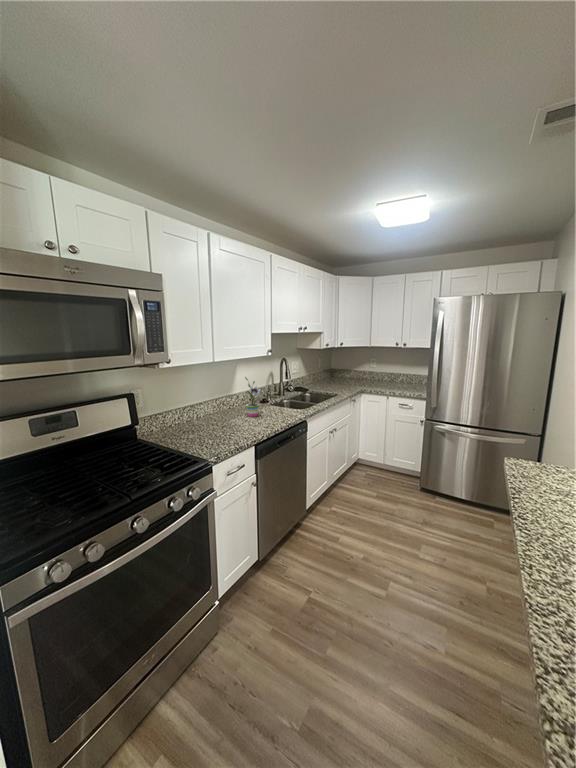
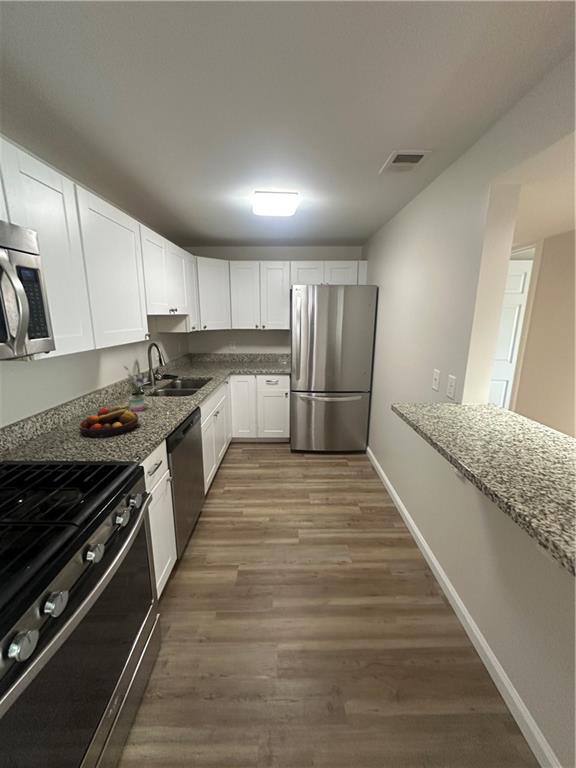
fruit bowl: none [196,407,241,435] -> present [79,402,139,438]

